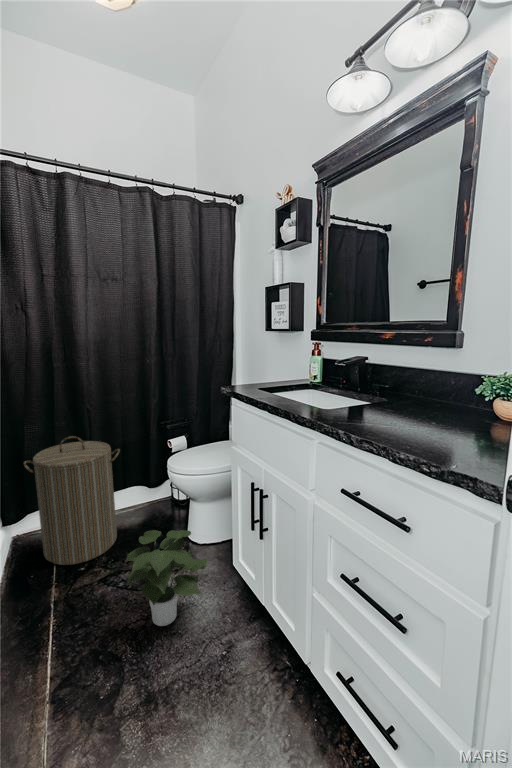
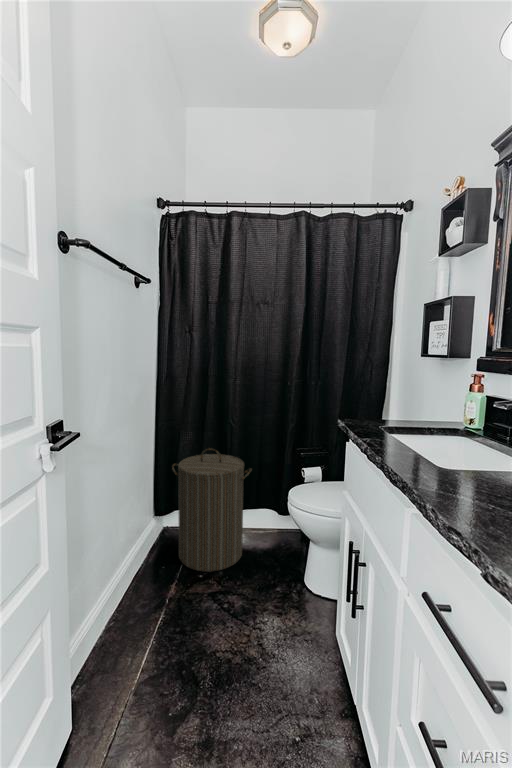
potted plant: present [125,530,208,626] -> none [216,561,306,671]

